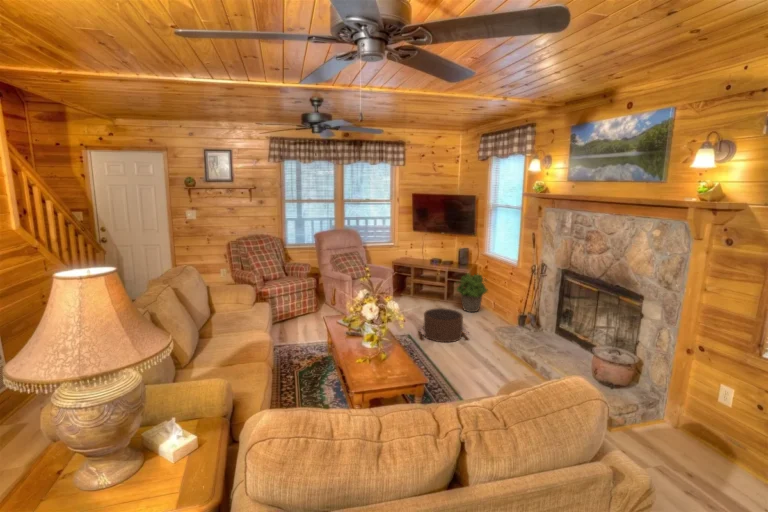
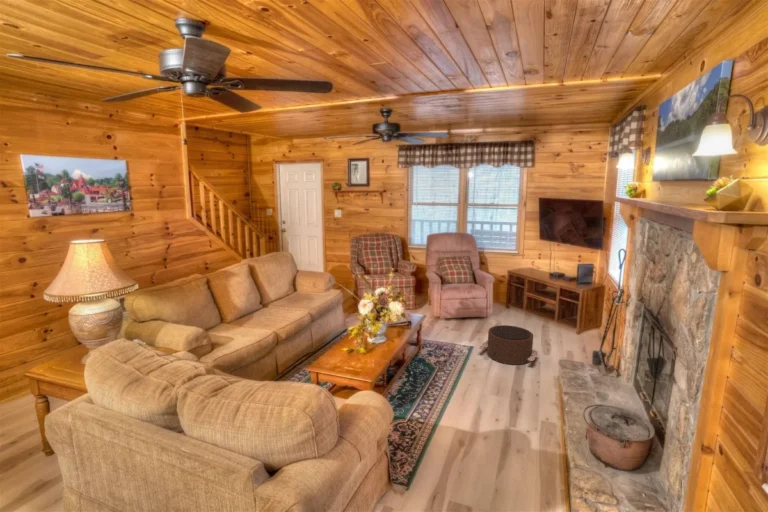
potted plant: present [456,273,488,312] -> none [559,293,605,342]

